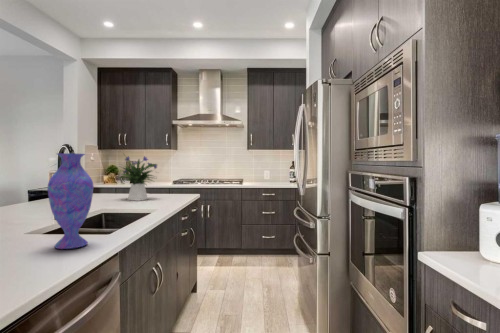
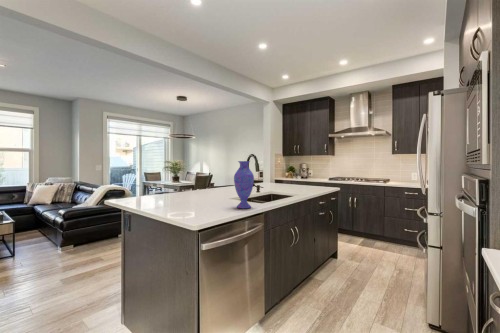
flower arrangement: present [120,156,157,201] -> none [281,159,311,190]

